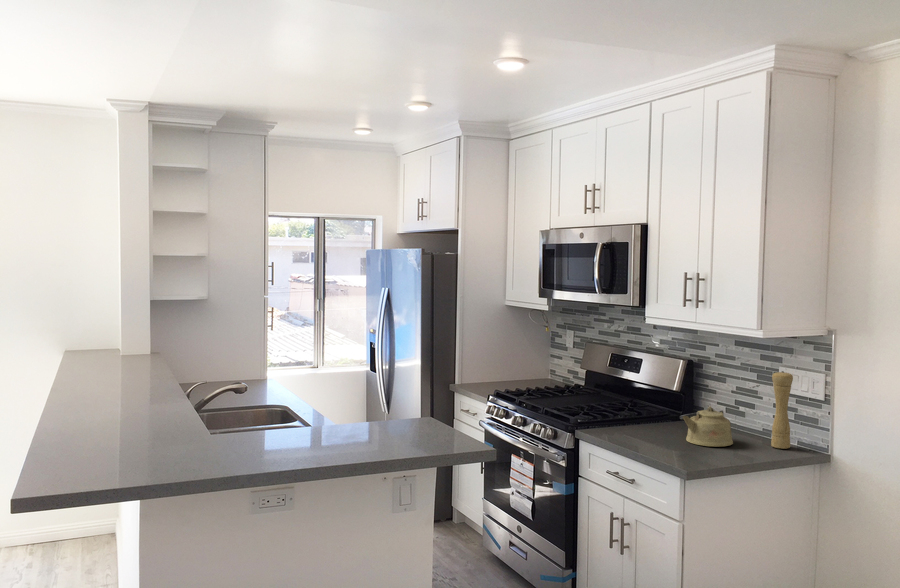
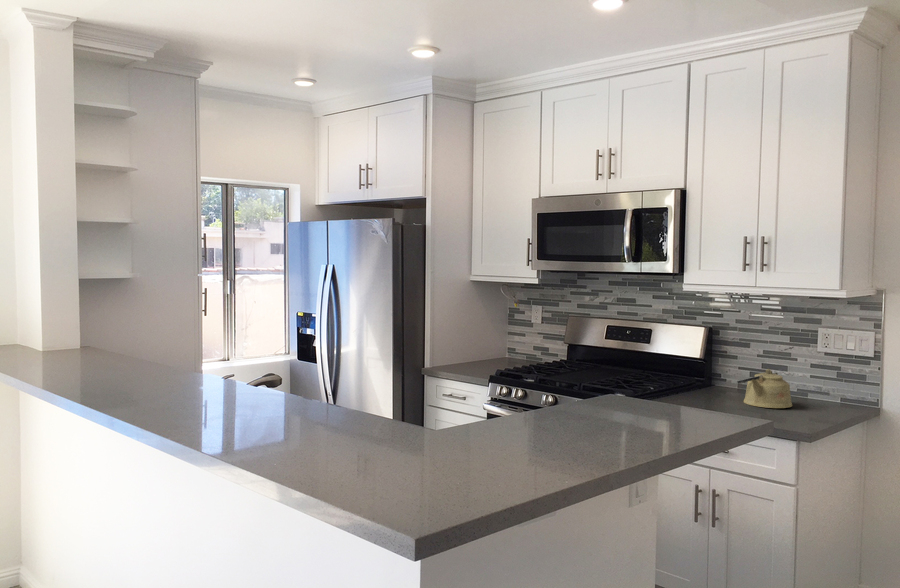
pepper mill: present [771,371,793,449] -> none [819,332,841,406]

